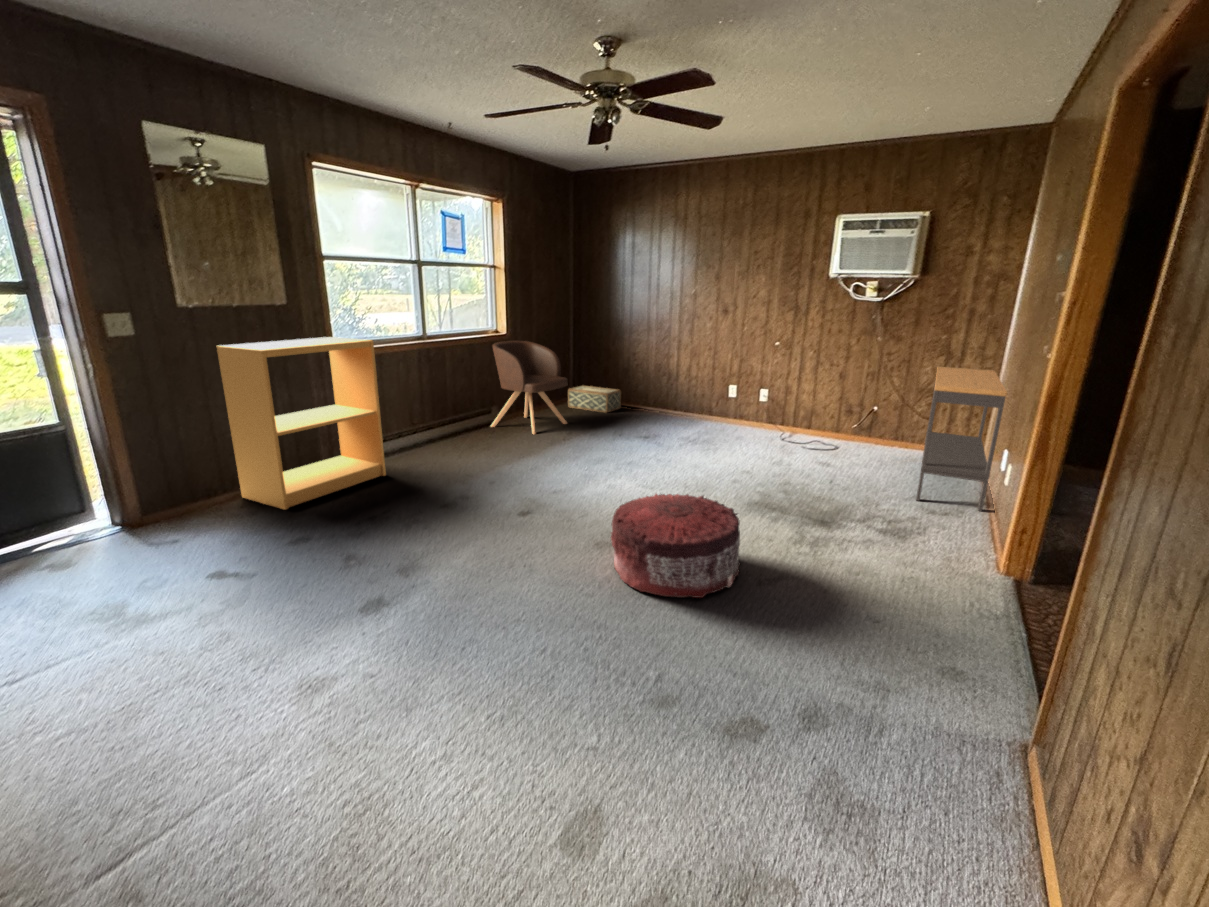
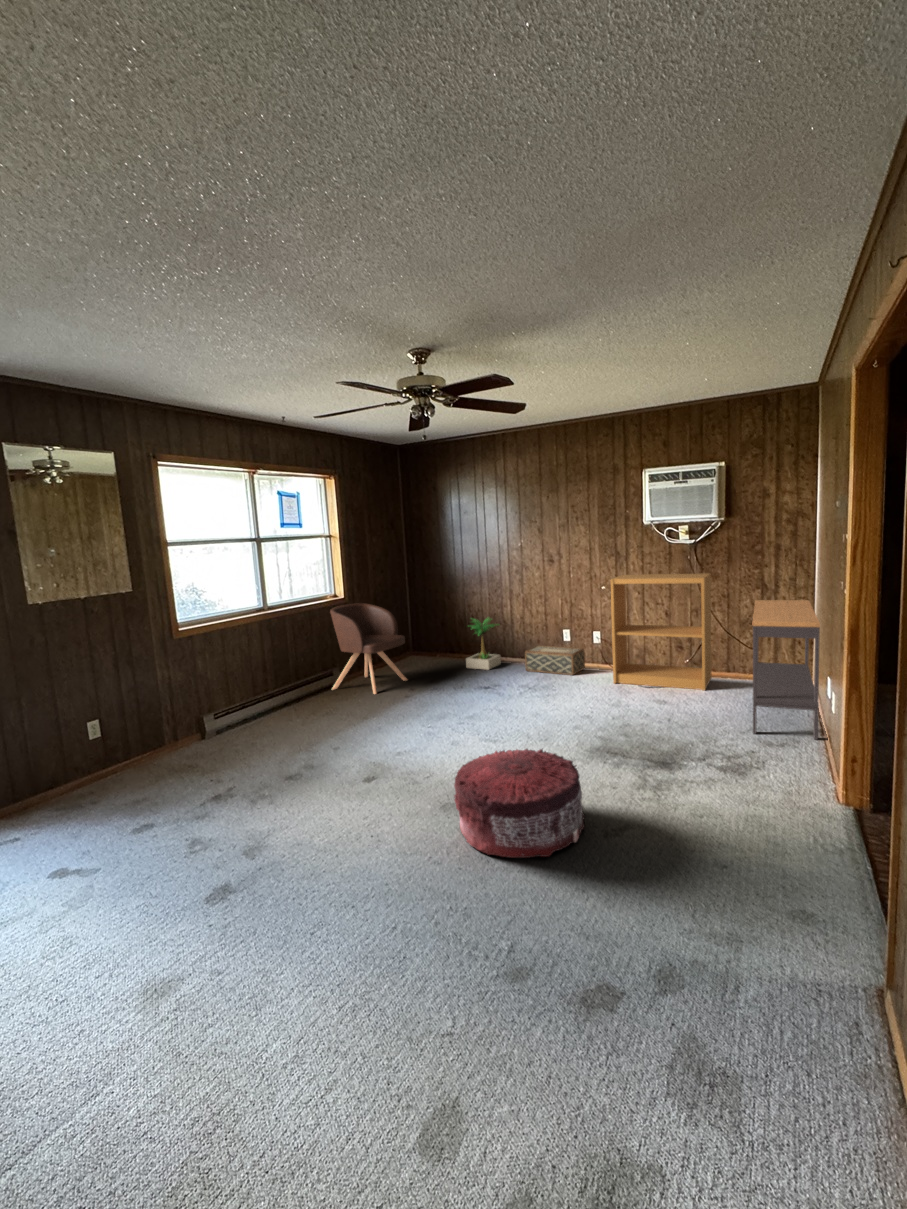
bookshelf: present [217,337,386,509] -> present [611,573,711,691]
potted plant: none [628,365,668,420] -> present [466,619,501,670]
woven basket: present [568,385,621,412] -> present [525,645,585,675]

